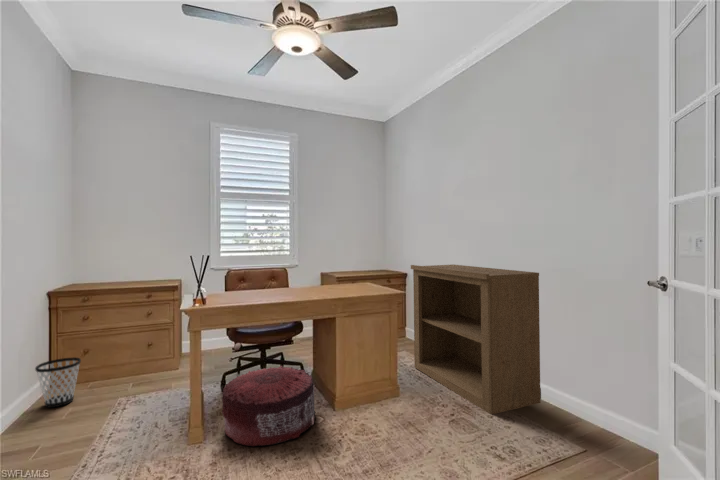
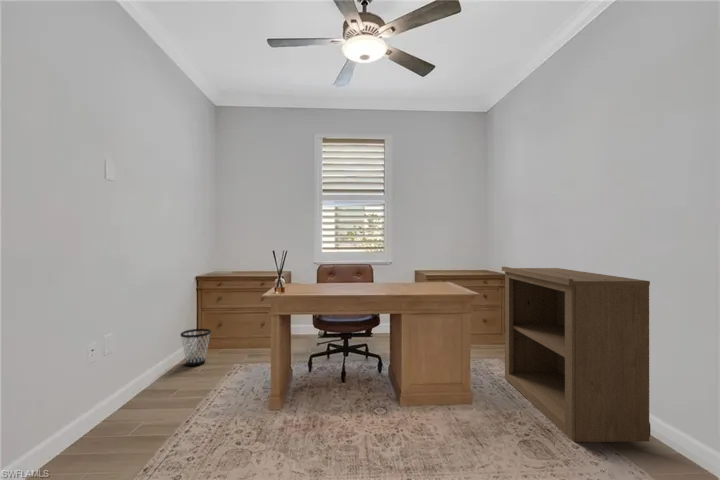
pouf: present [222,366,316,446] -> none [295,355,382,425]

